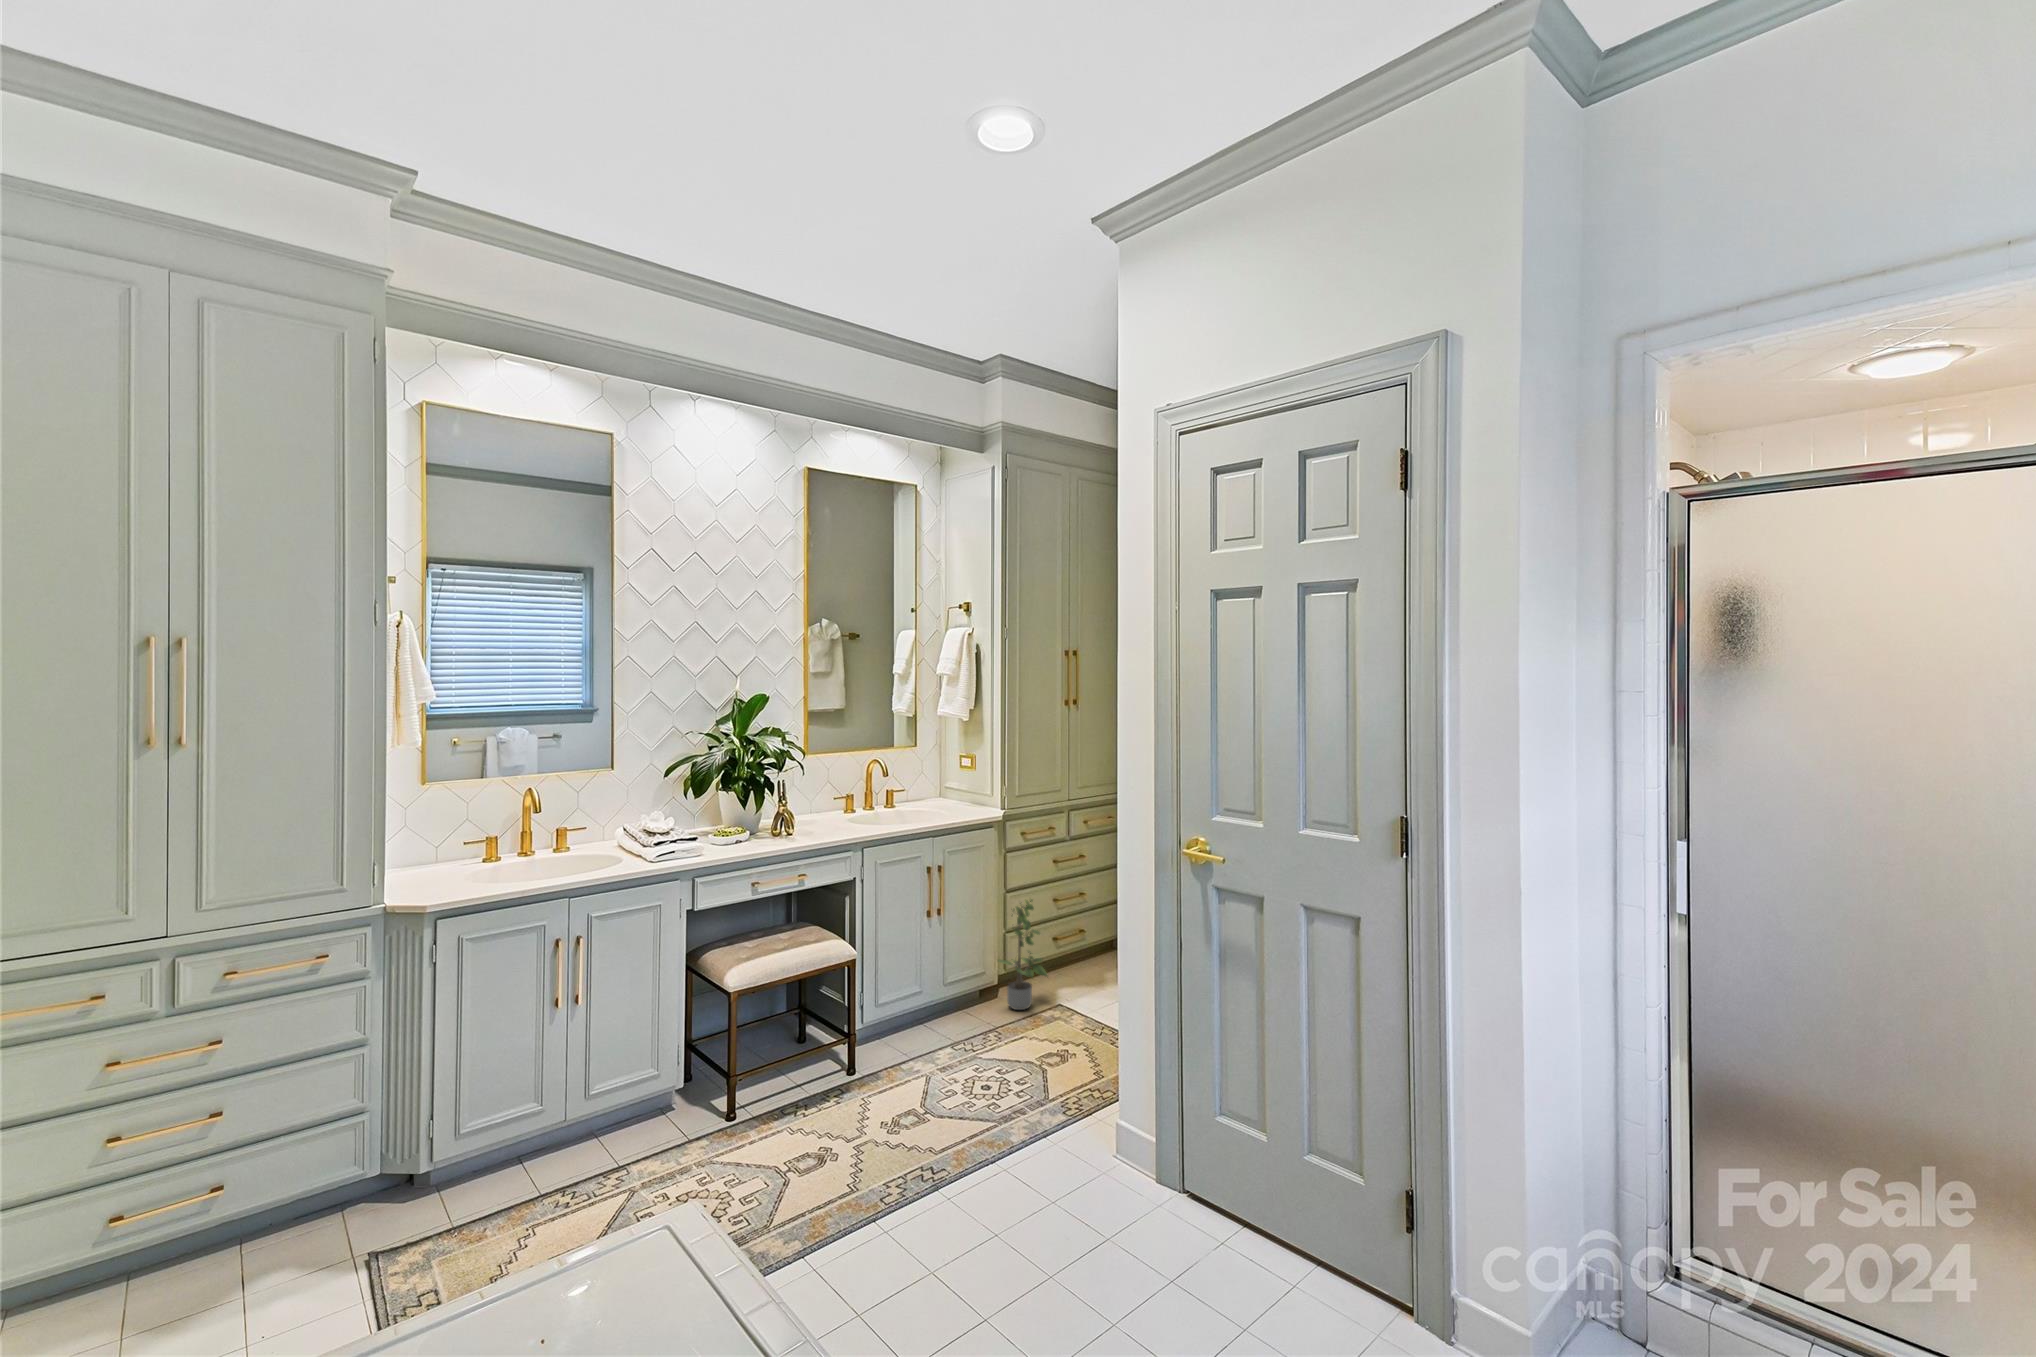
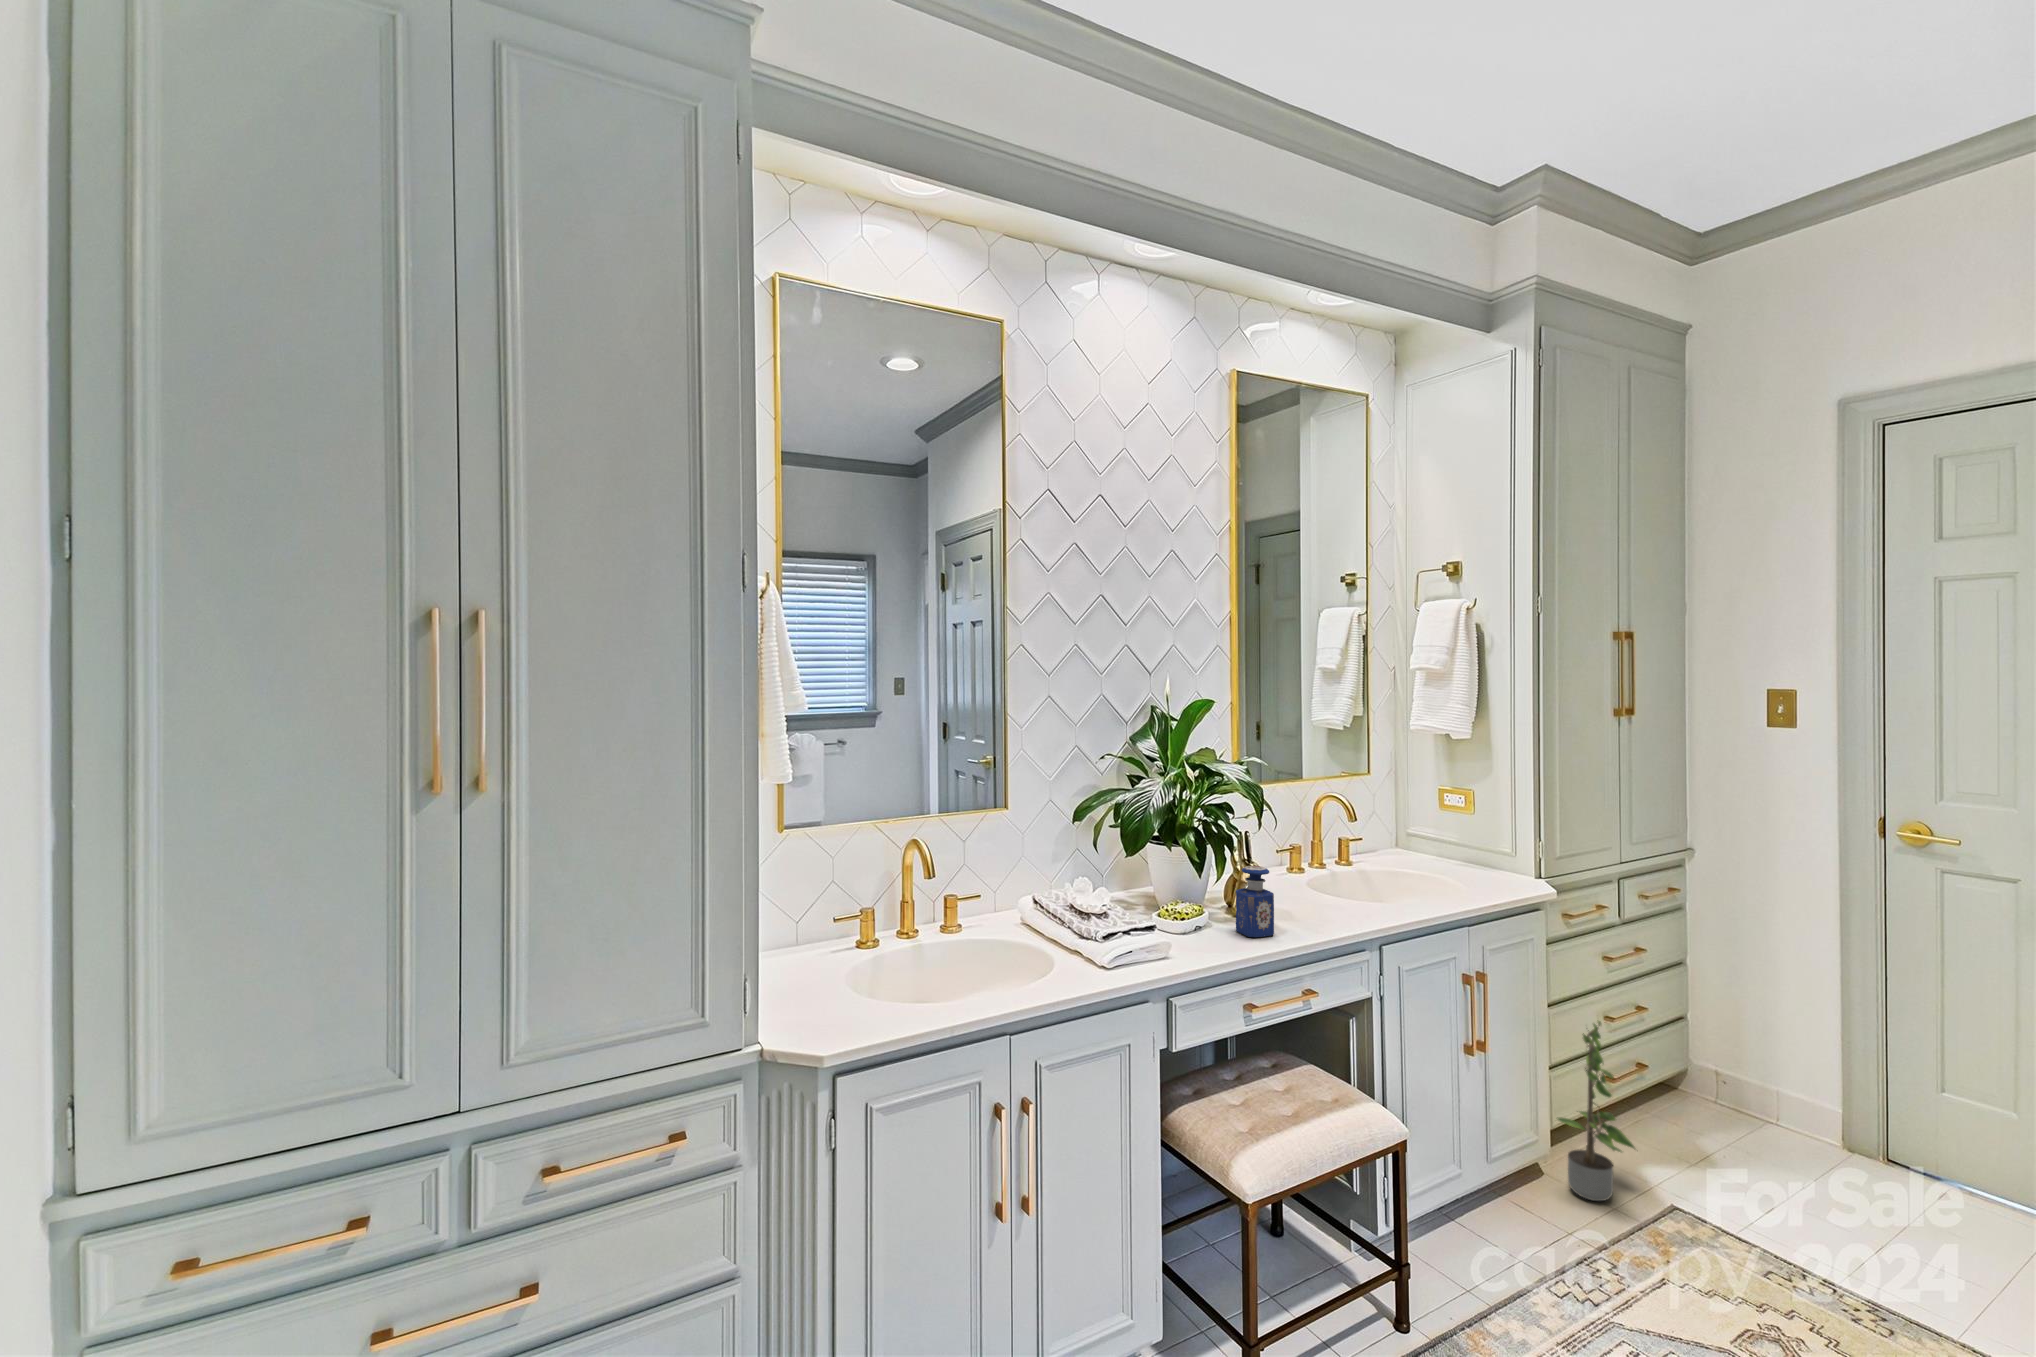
perfume bottle: none [762,800,786,845] -> present [1236,866,1274,937]

